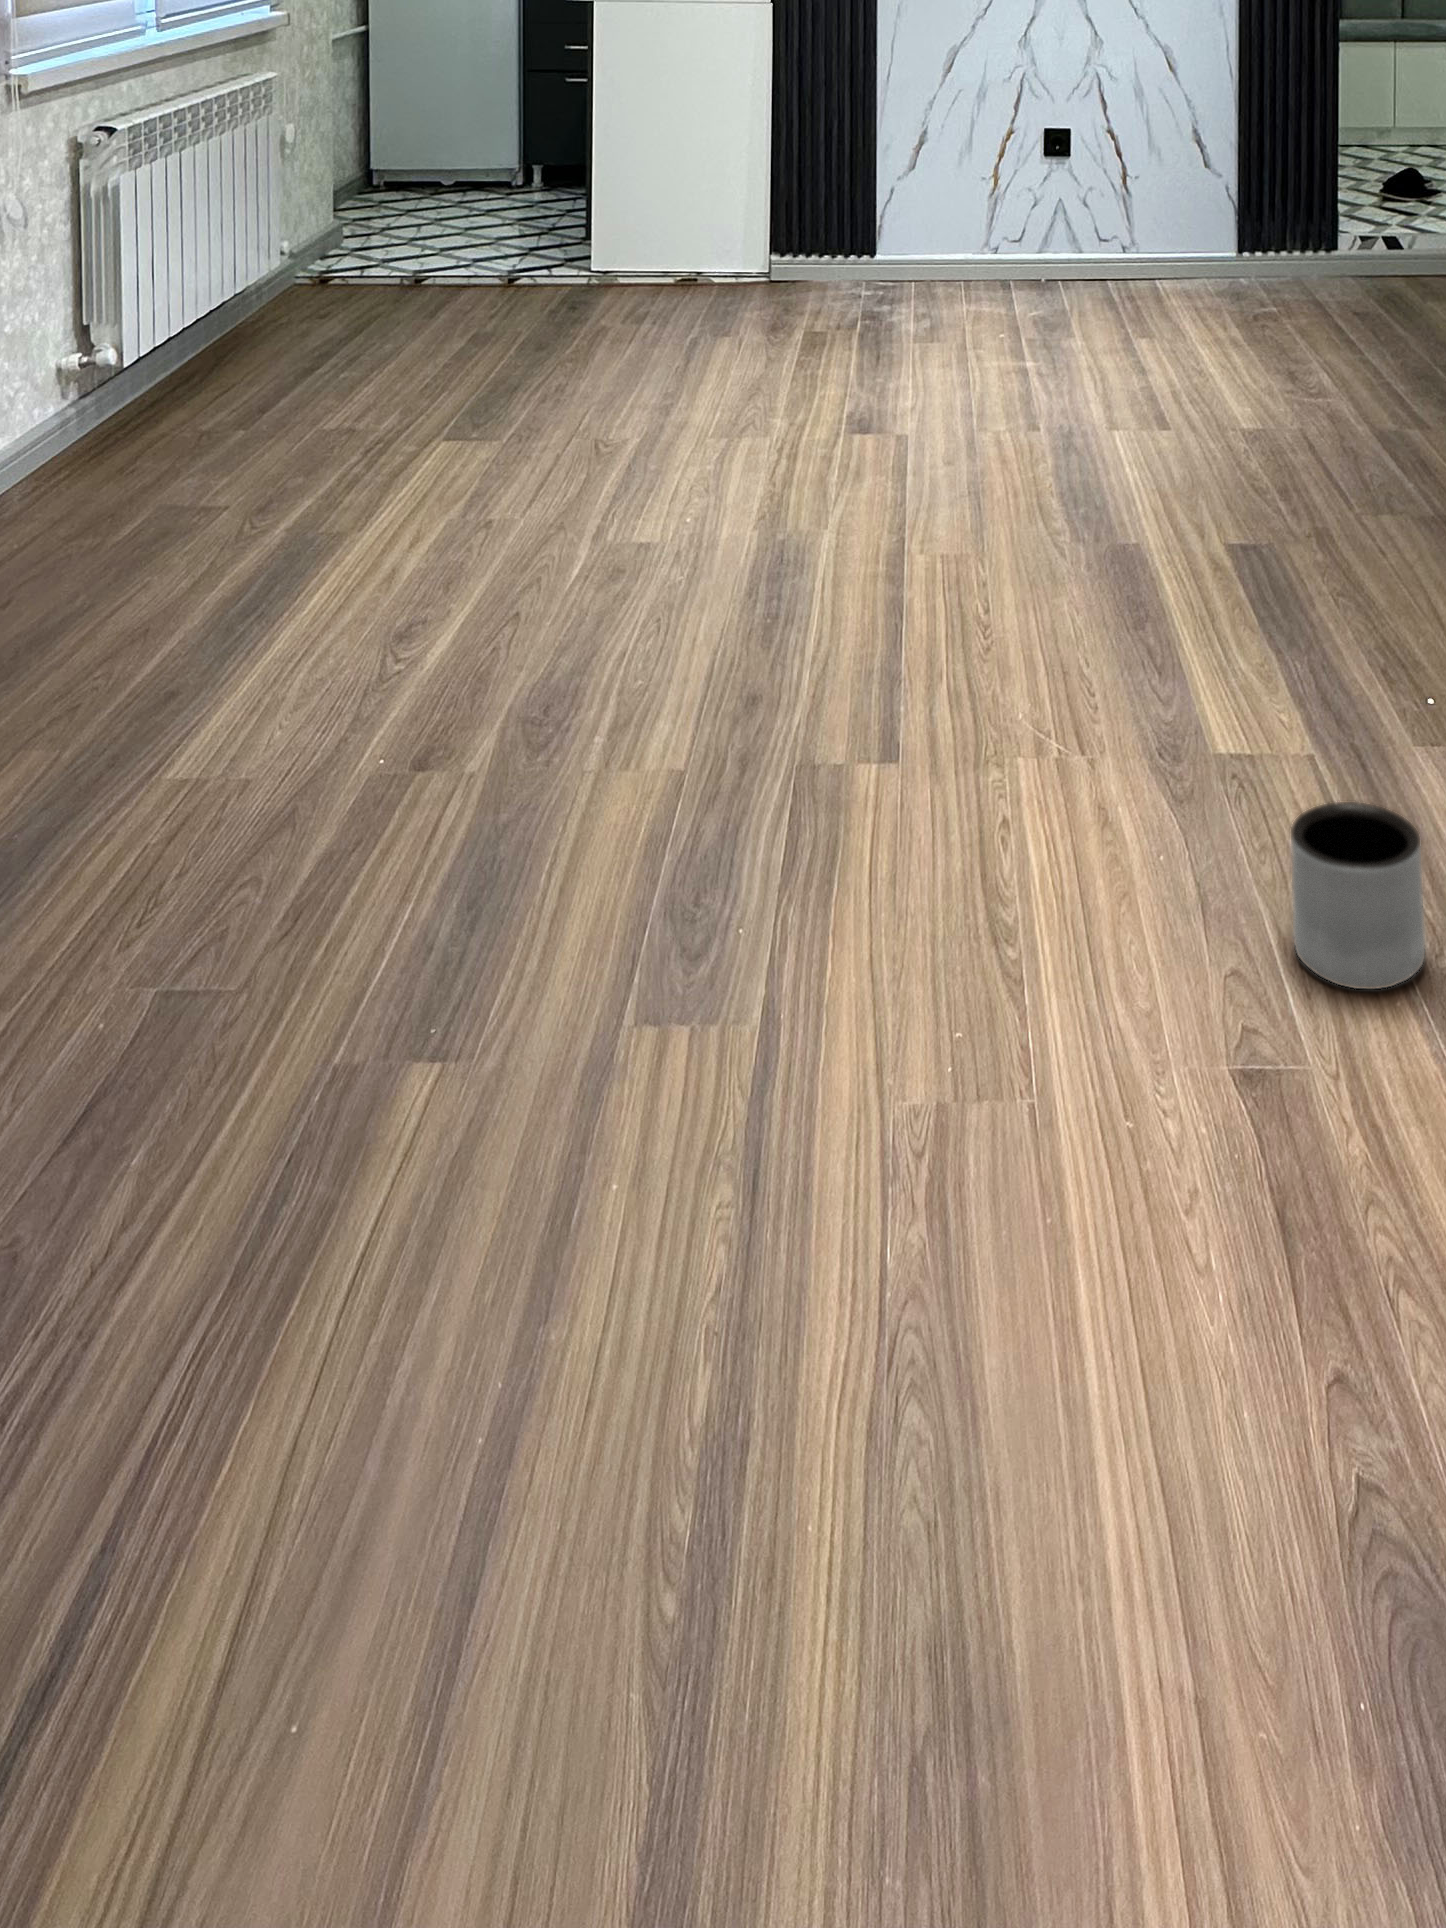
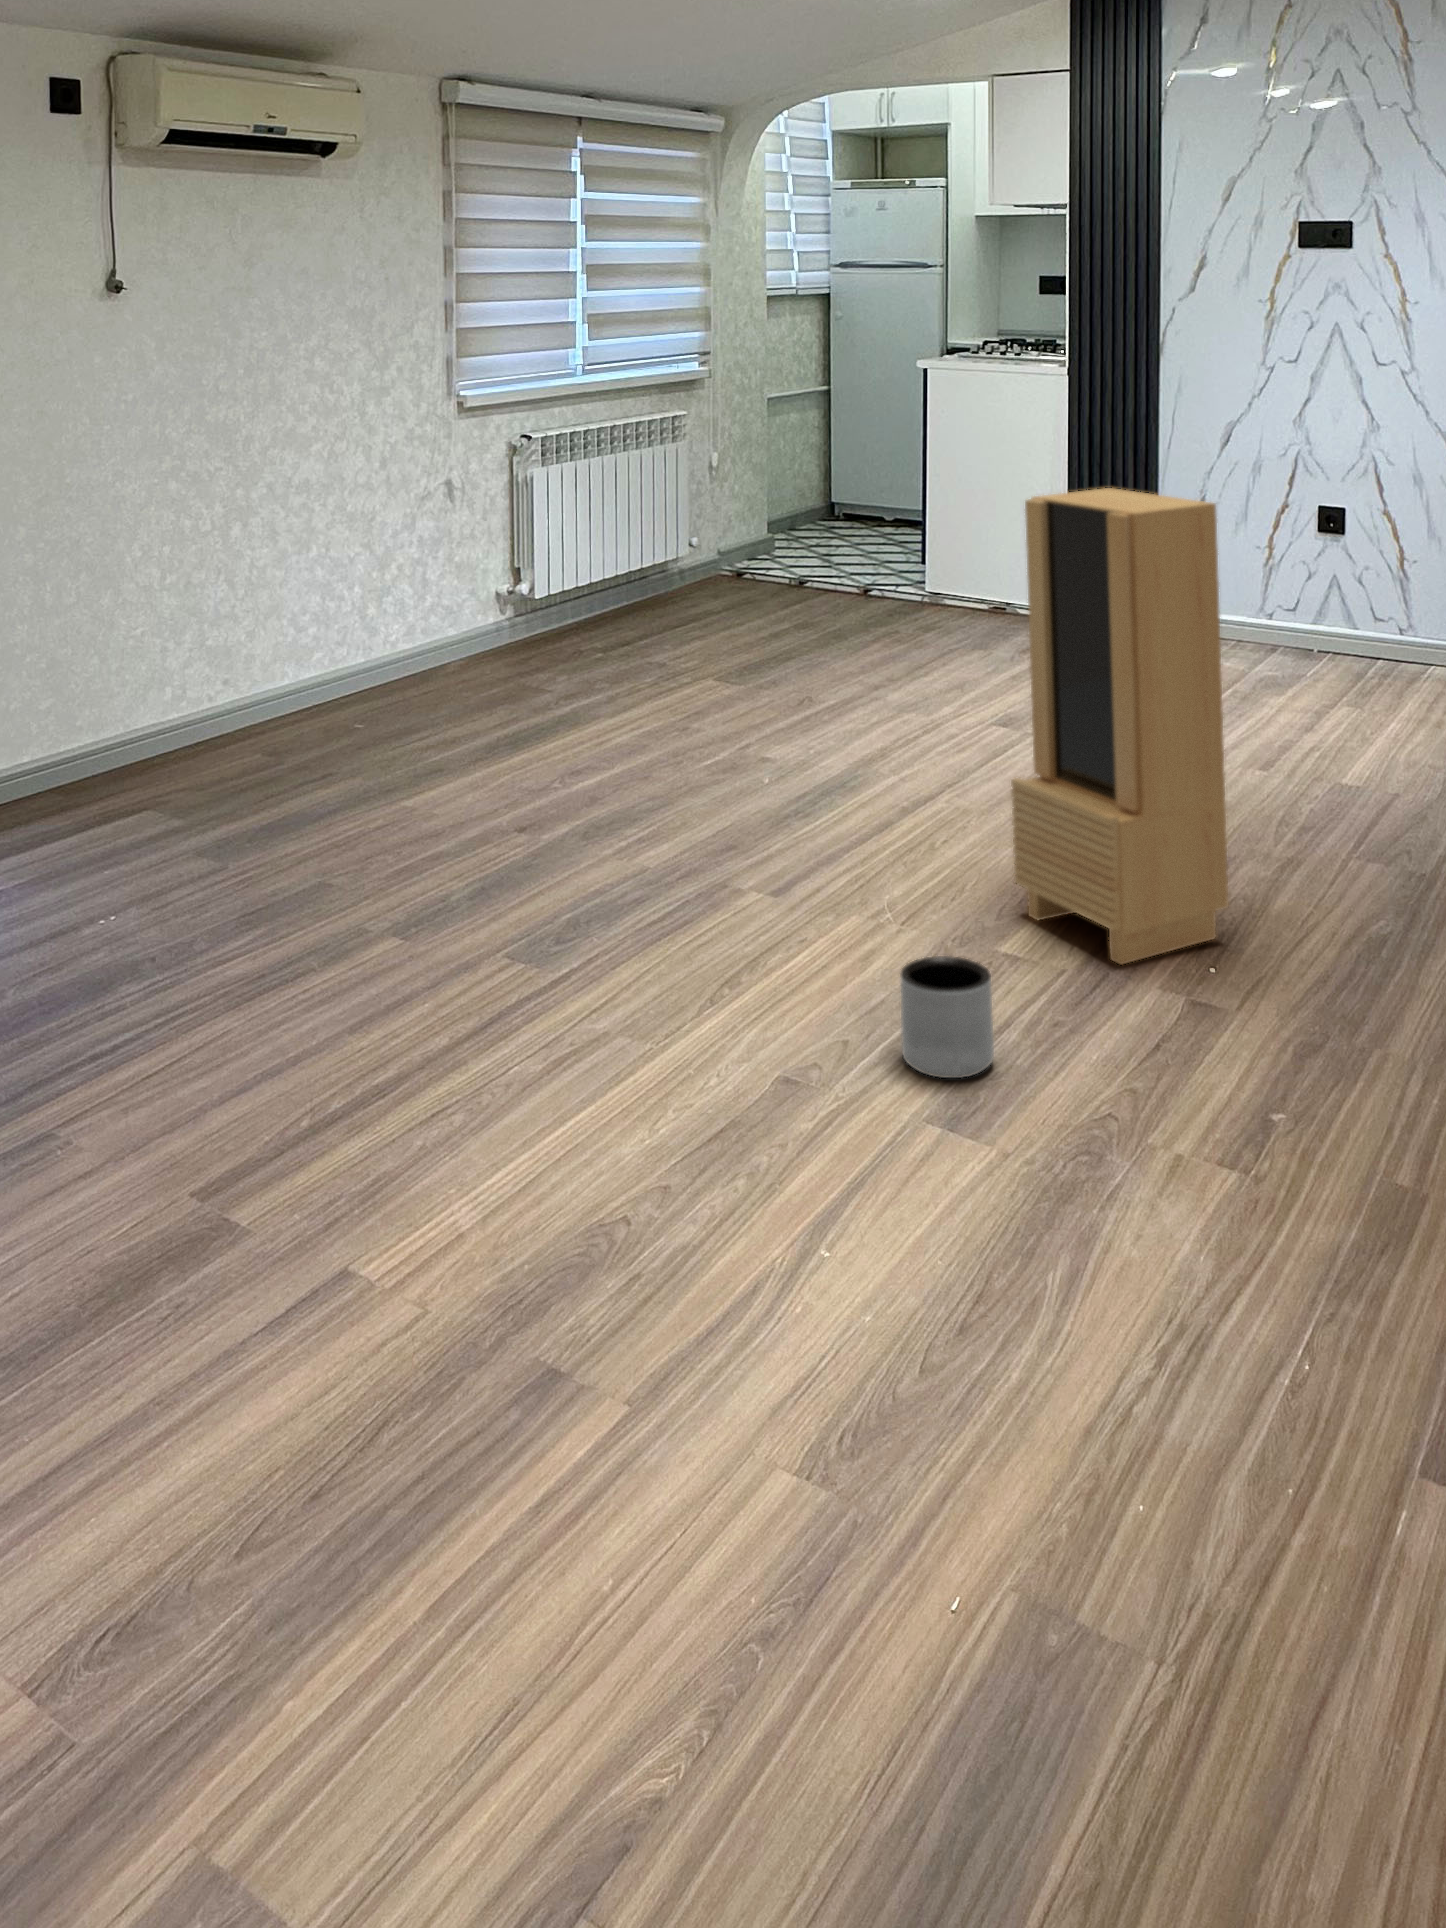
storage cabinet: none [1165,130,1419,739] -> present [1011,488,1228,965]

